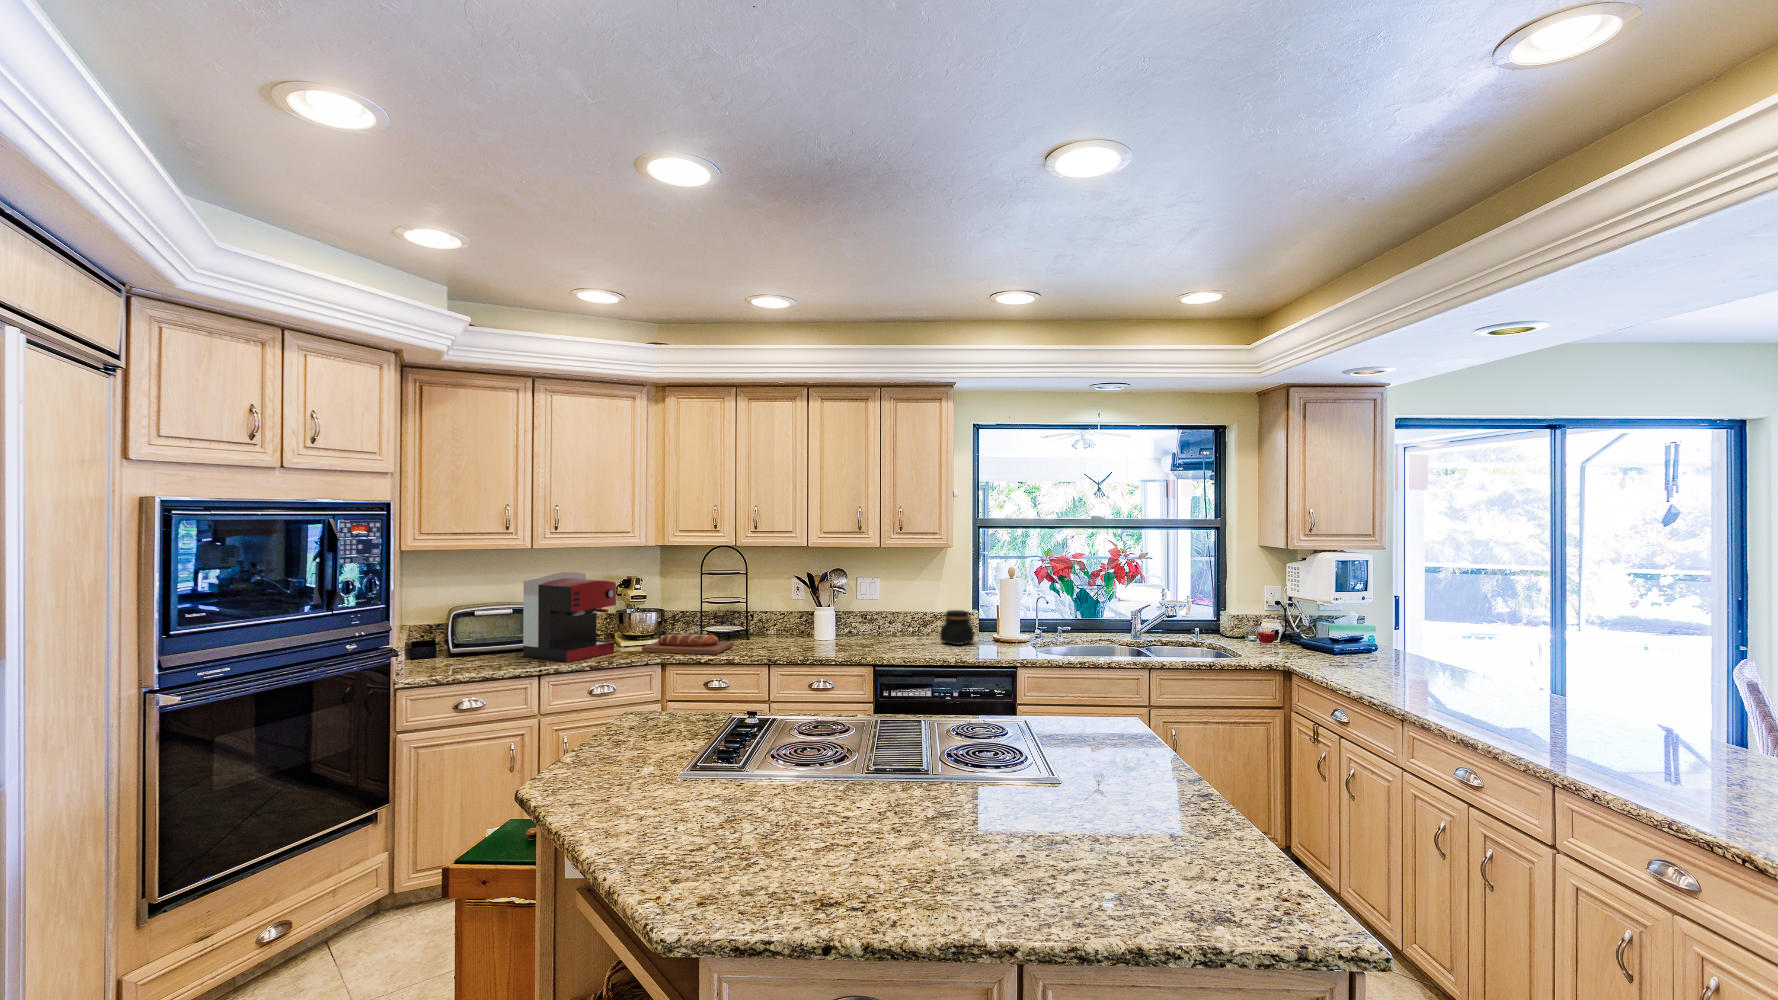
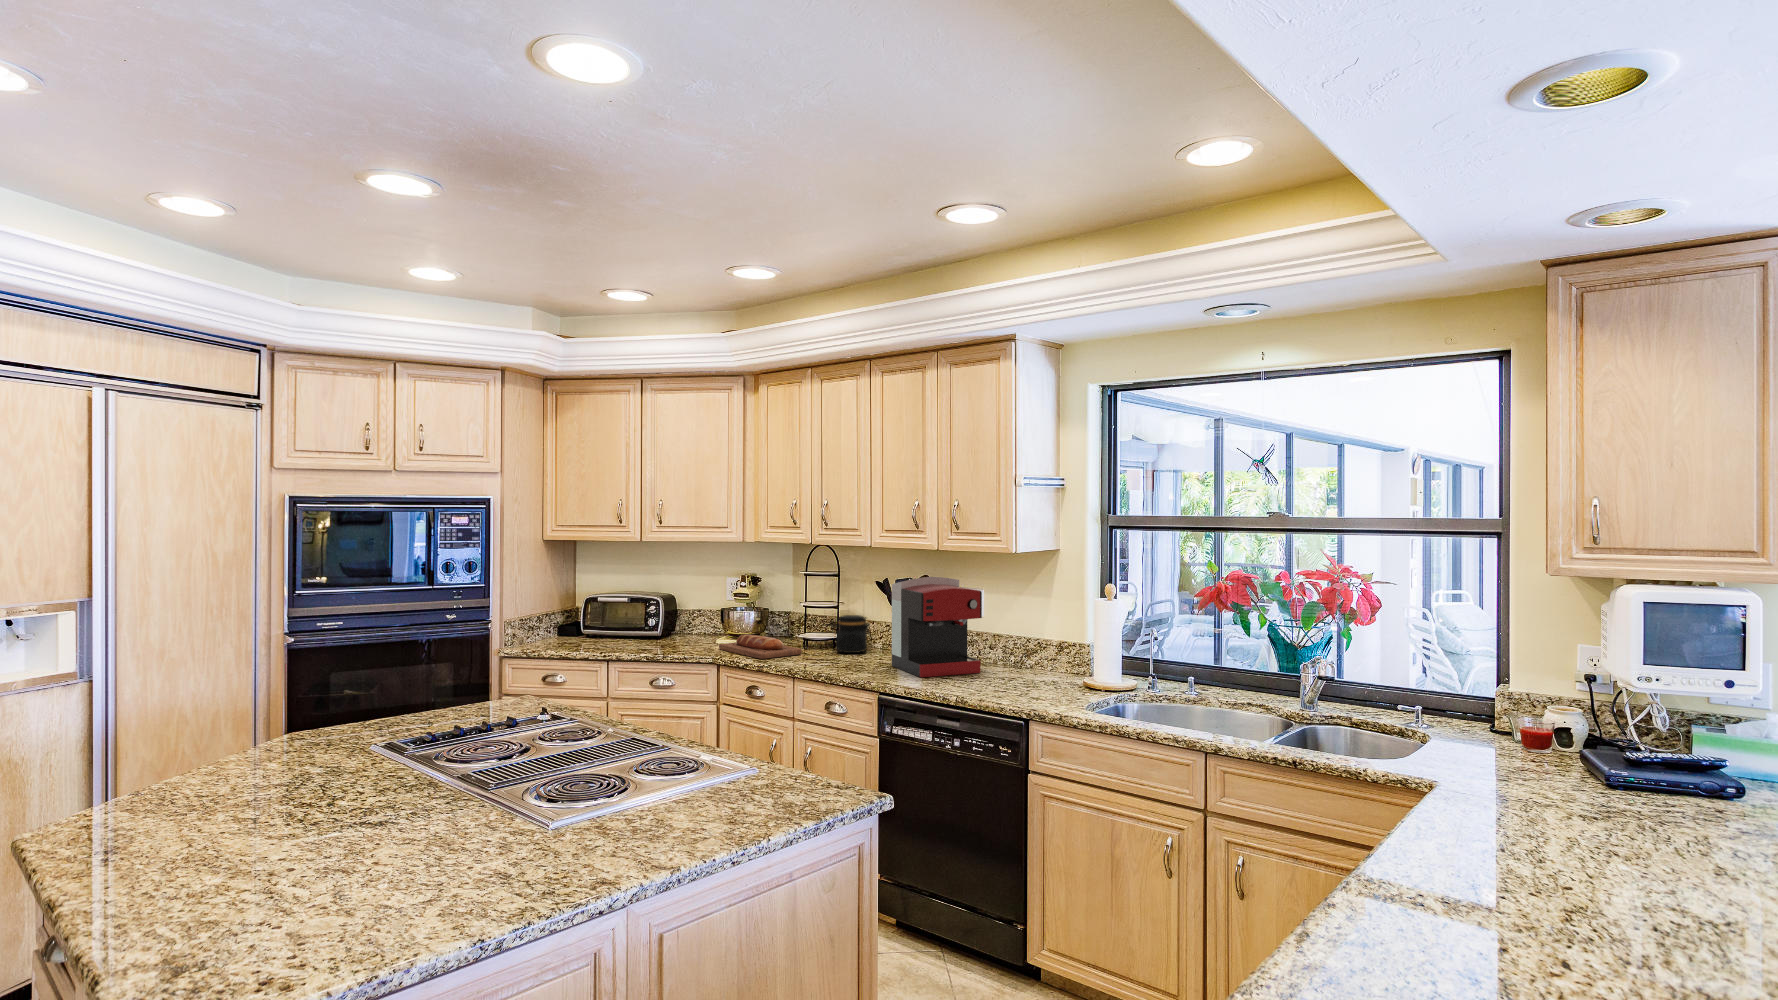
coffee maker: present [523,572,616,662] -> present [892,577,982,677]
jar: present [940,610,974,645] -> present [832,615,870,653]

